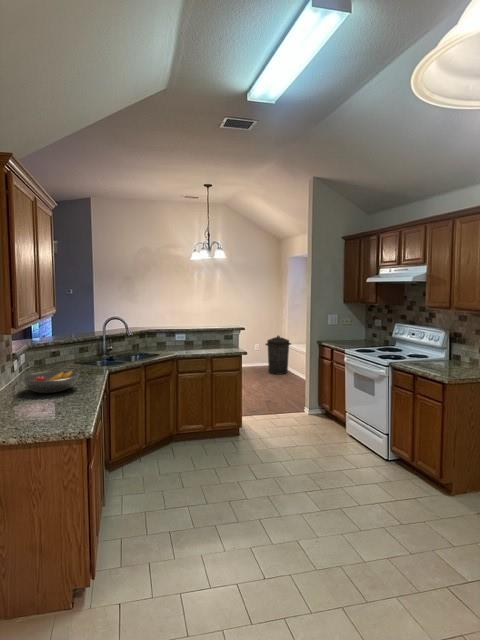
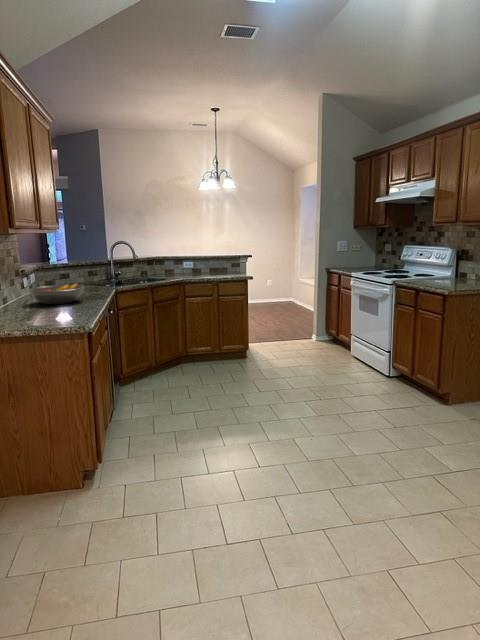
trash can: present [266,336,291,375] -> none [277,269,303,308]

